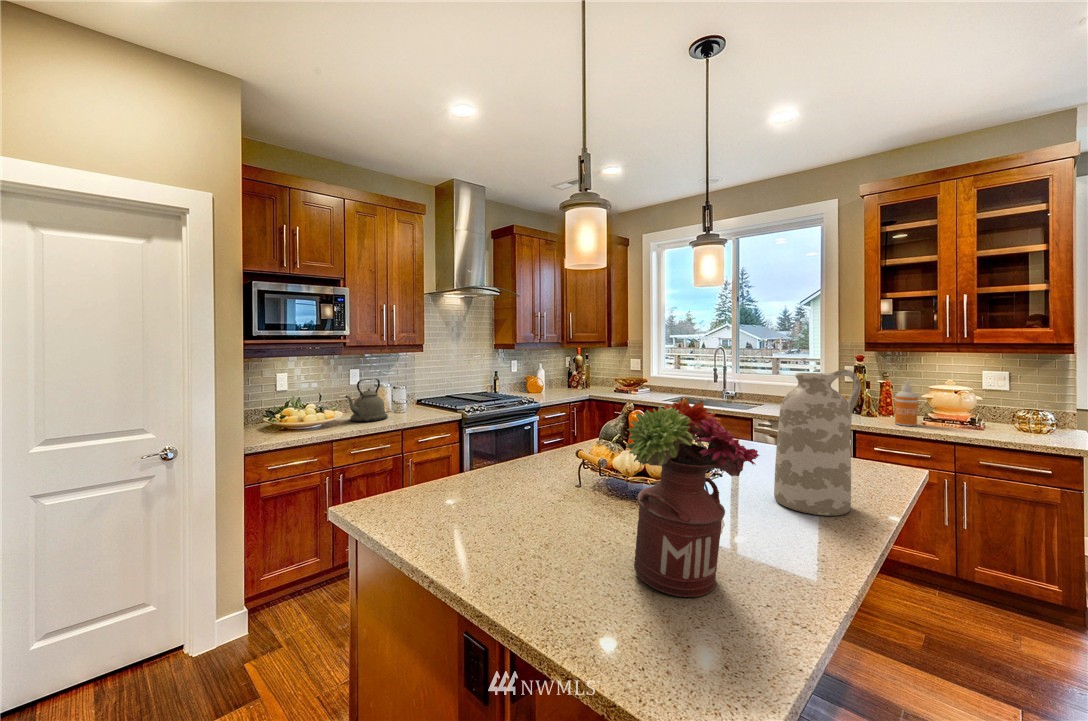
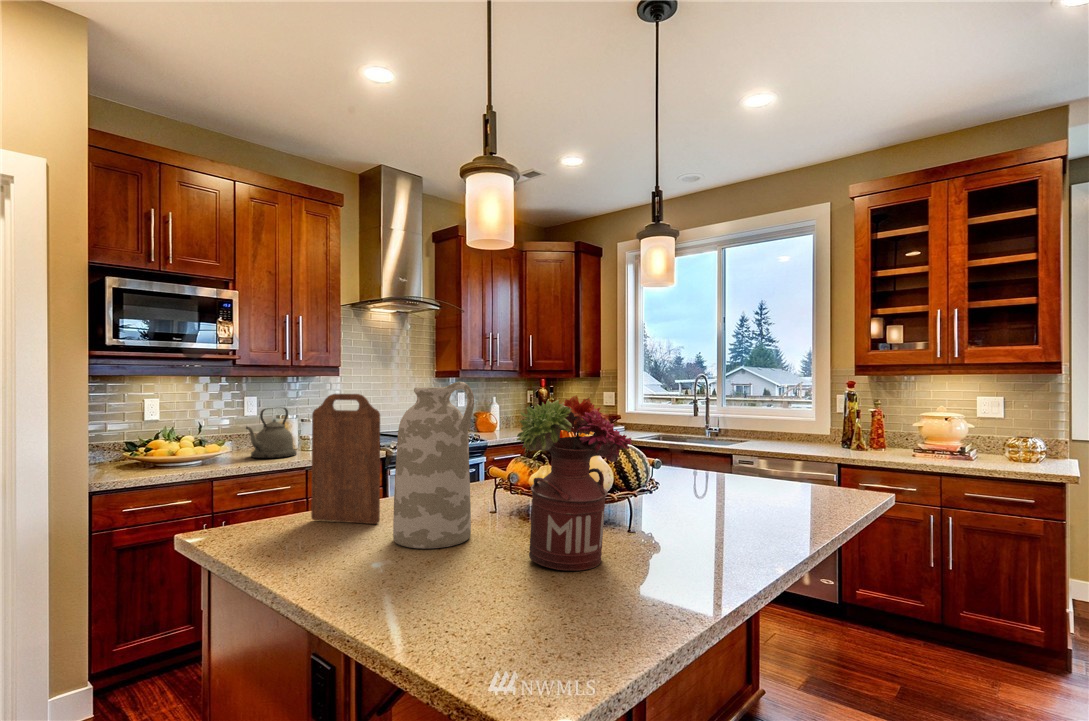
vase: present [774,370,861,516] -> present [393,382,474,549]
soap dispenser: present [895,381,918,426] -> none [882,408,905,458]
cutting board: none [401,384,467,510] -> present [311,394,380,524]

